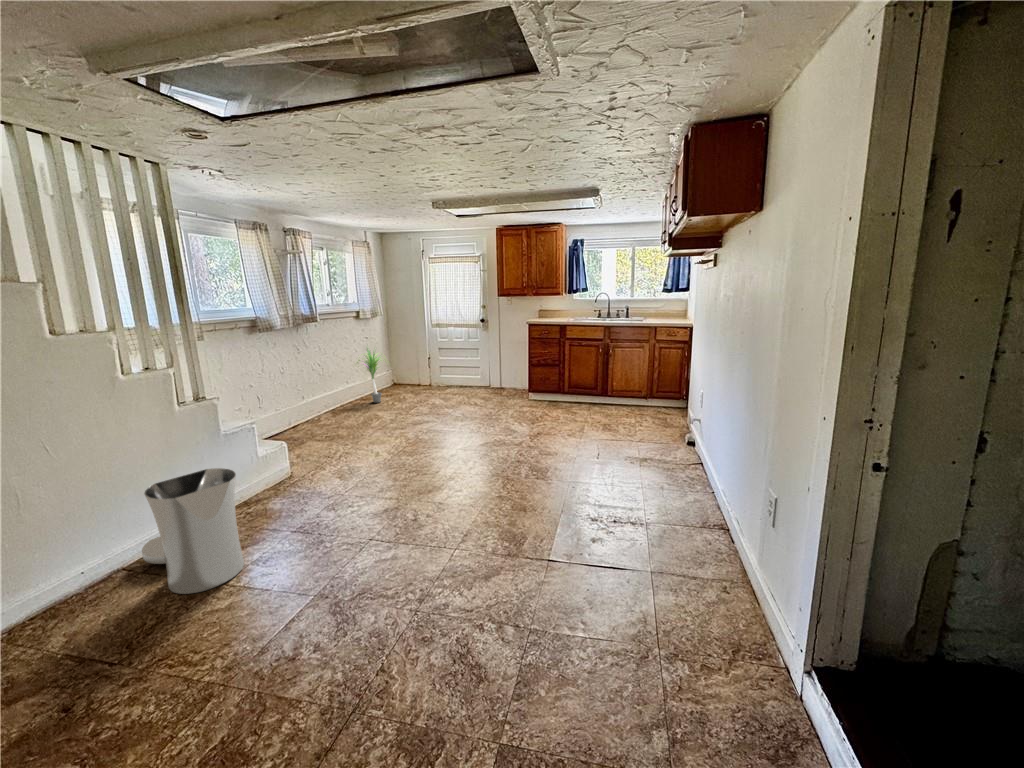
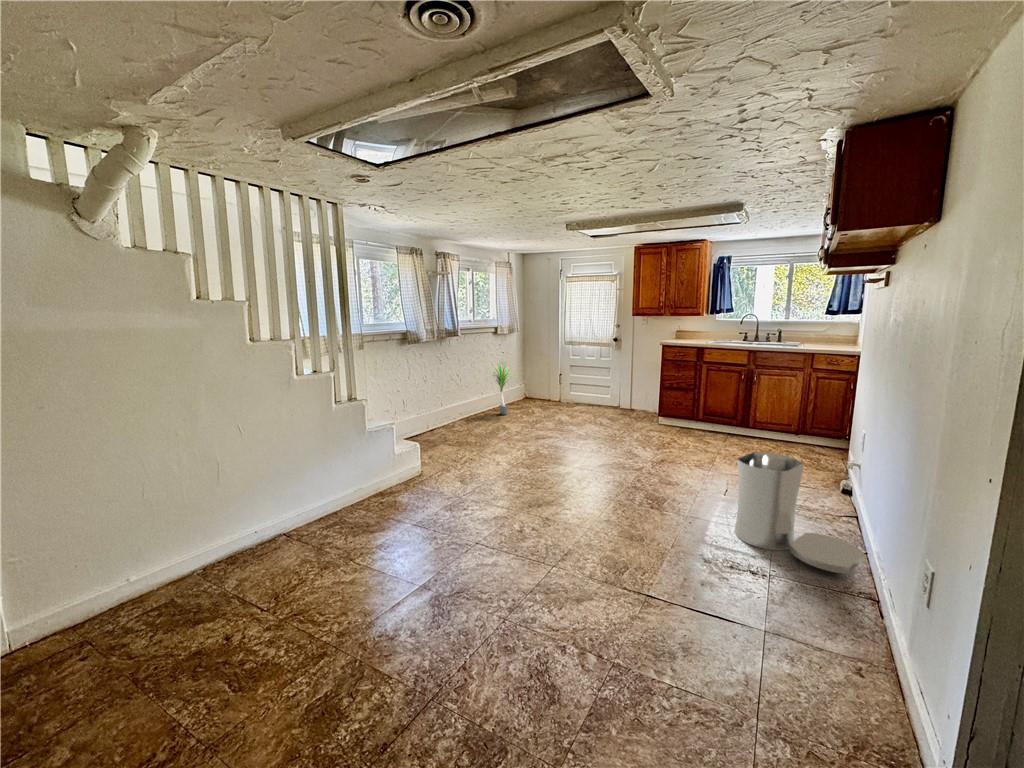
trash can: present [142,468,244,594] -> present [735,452,864,574]

